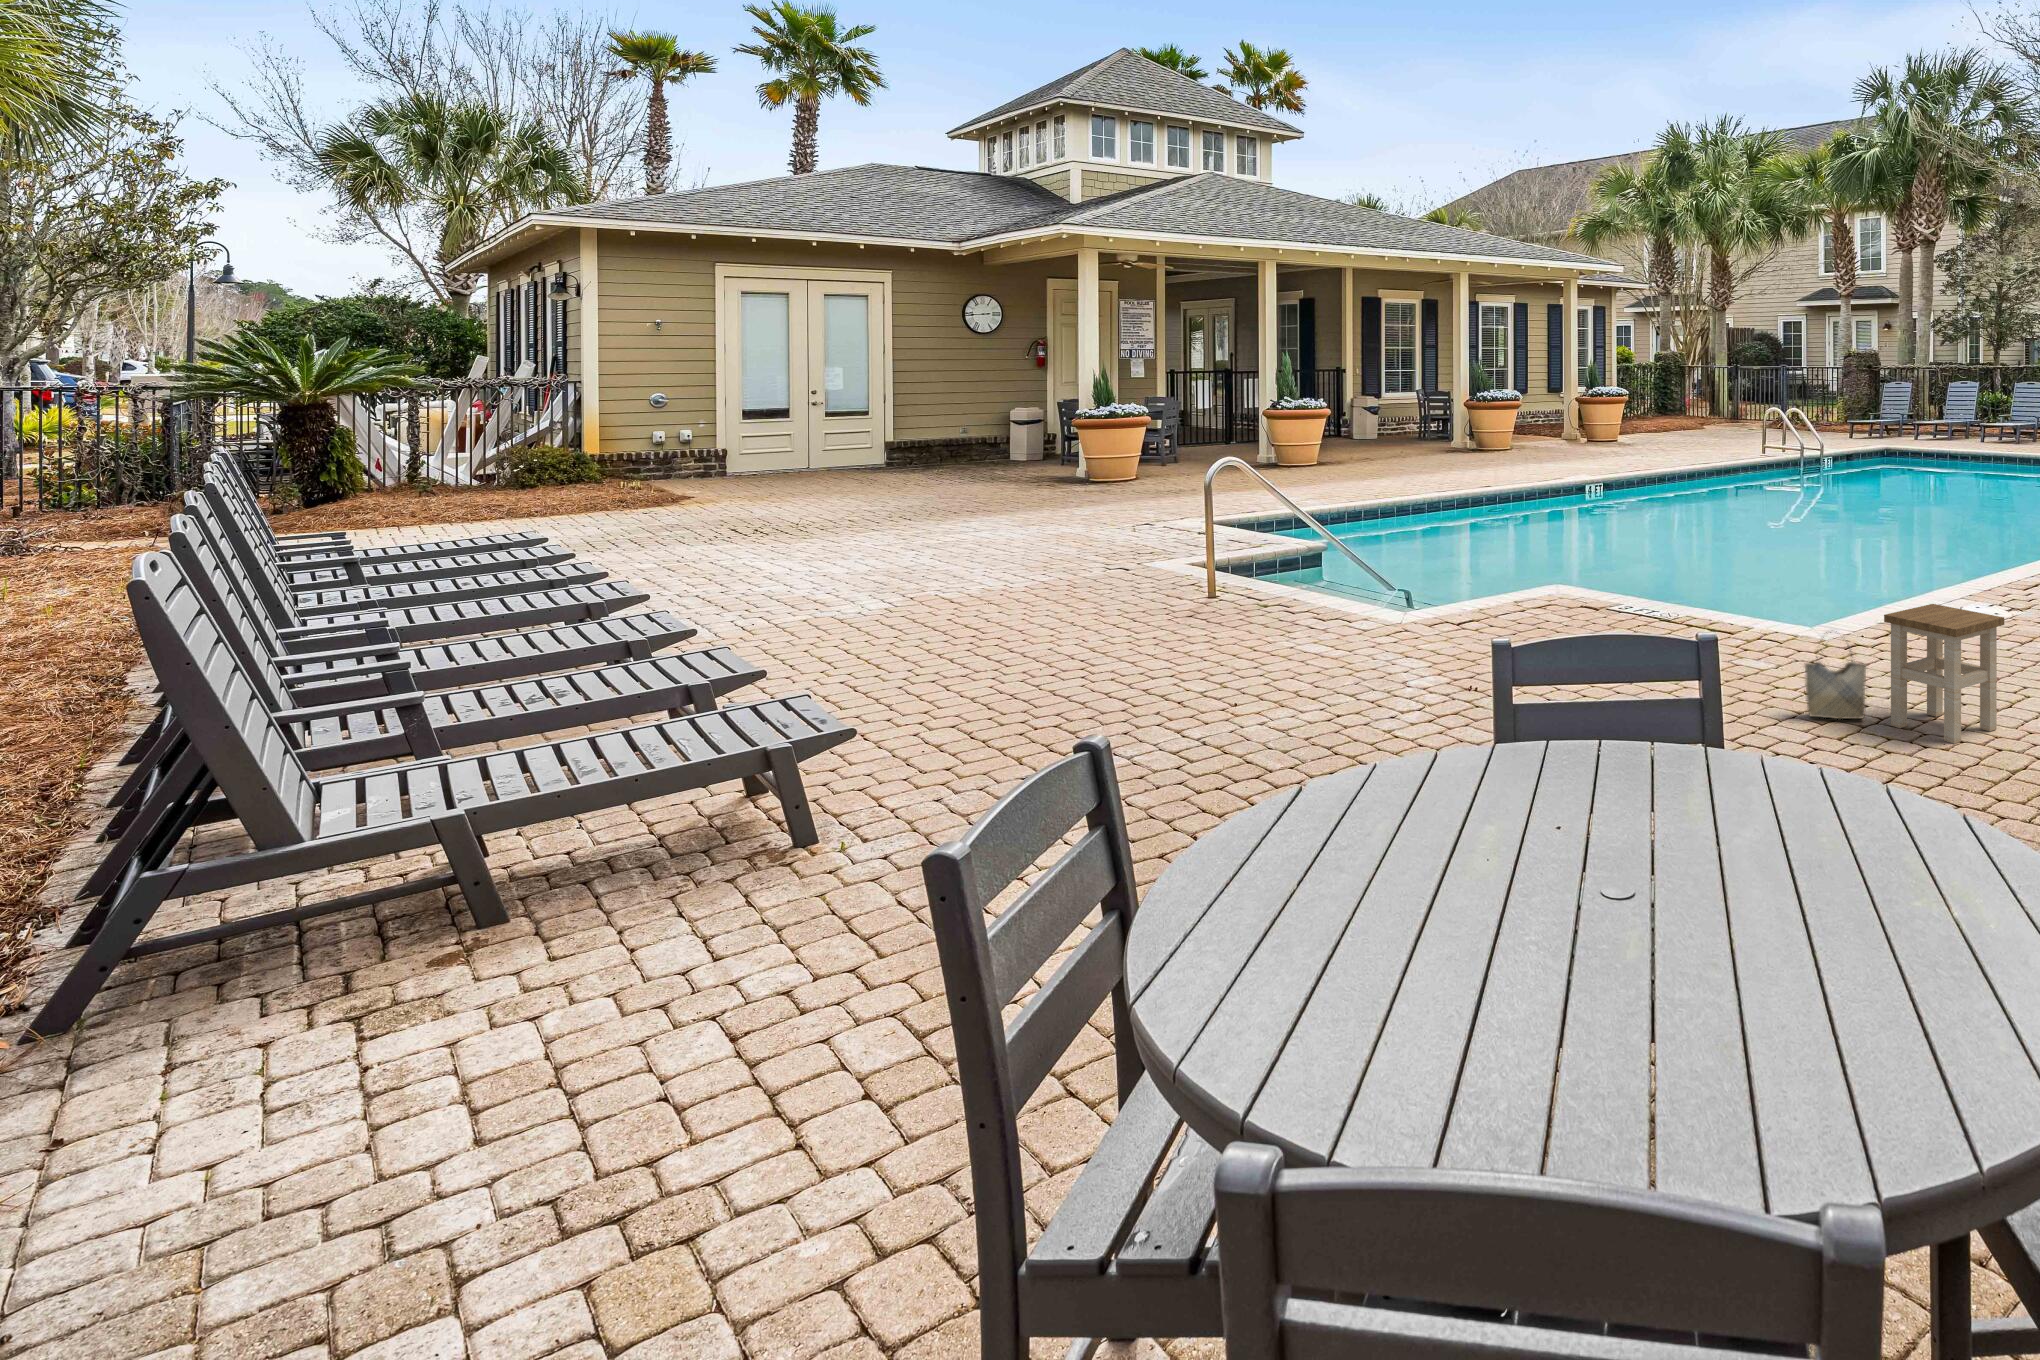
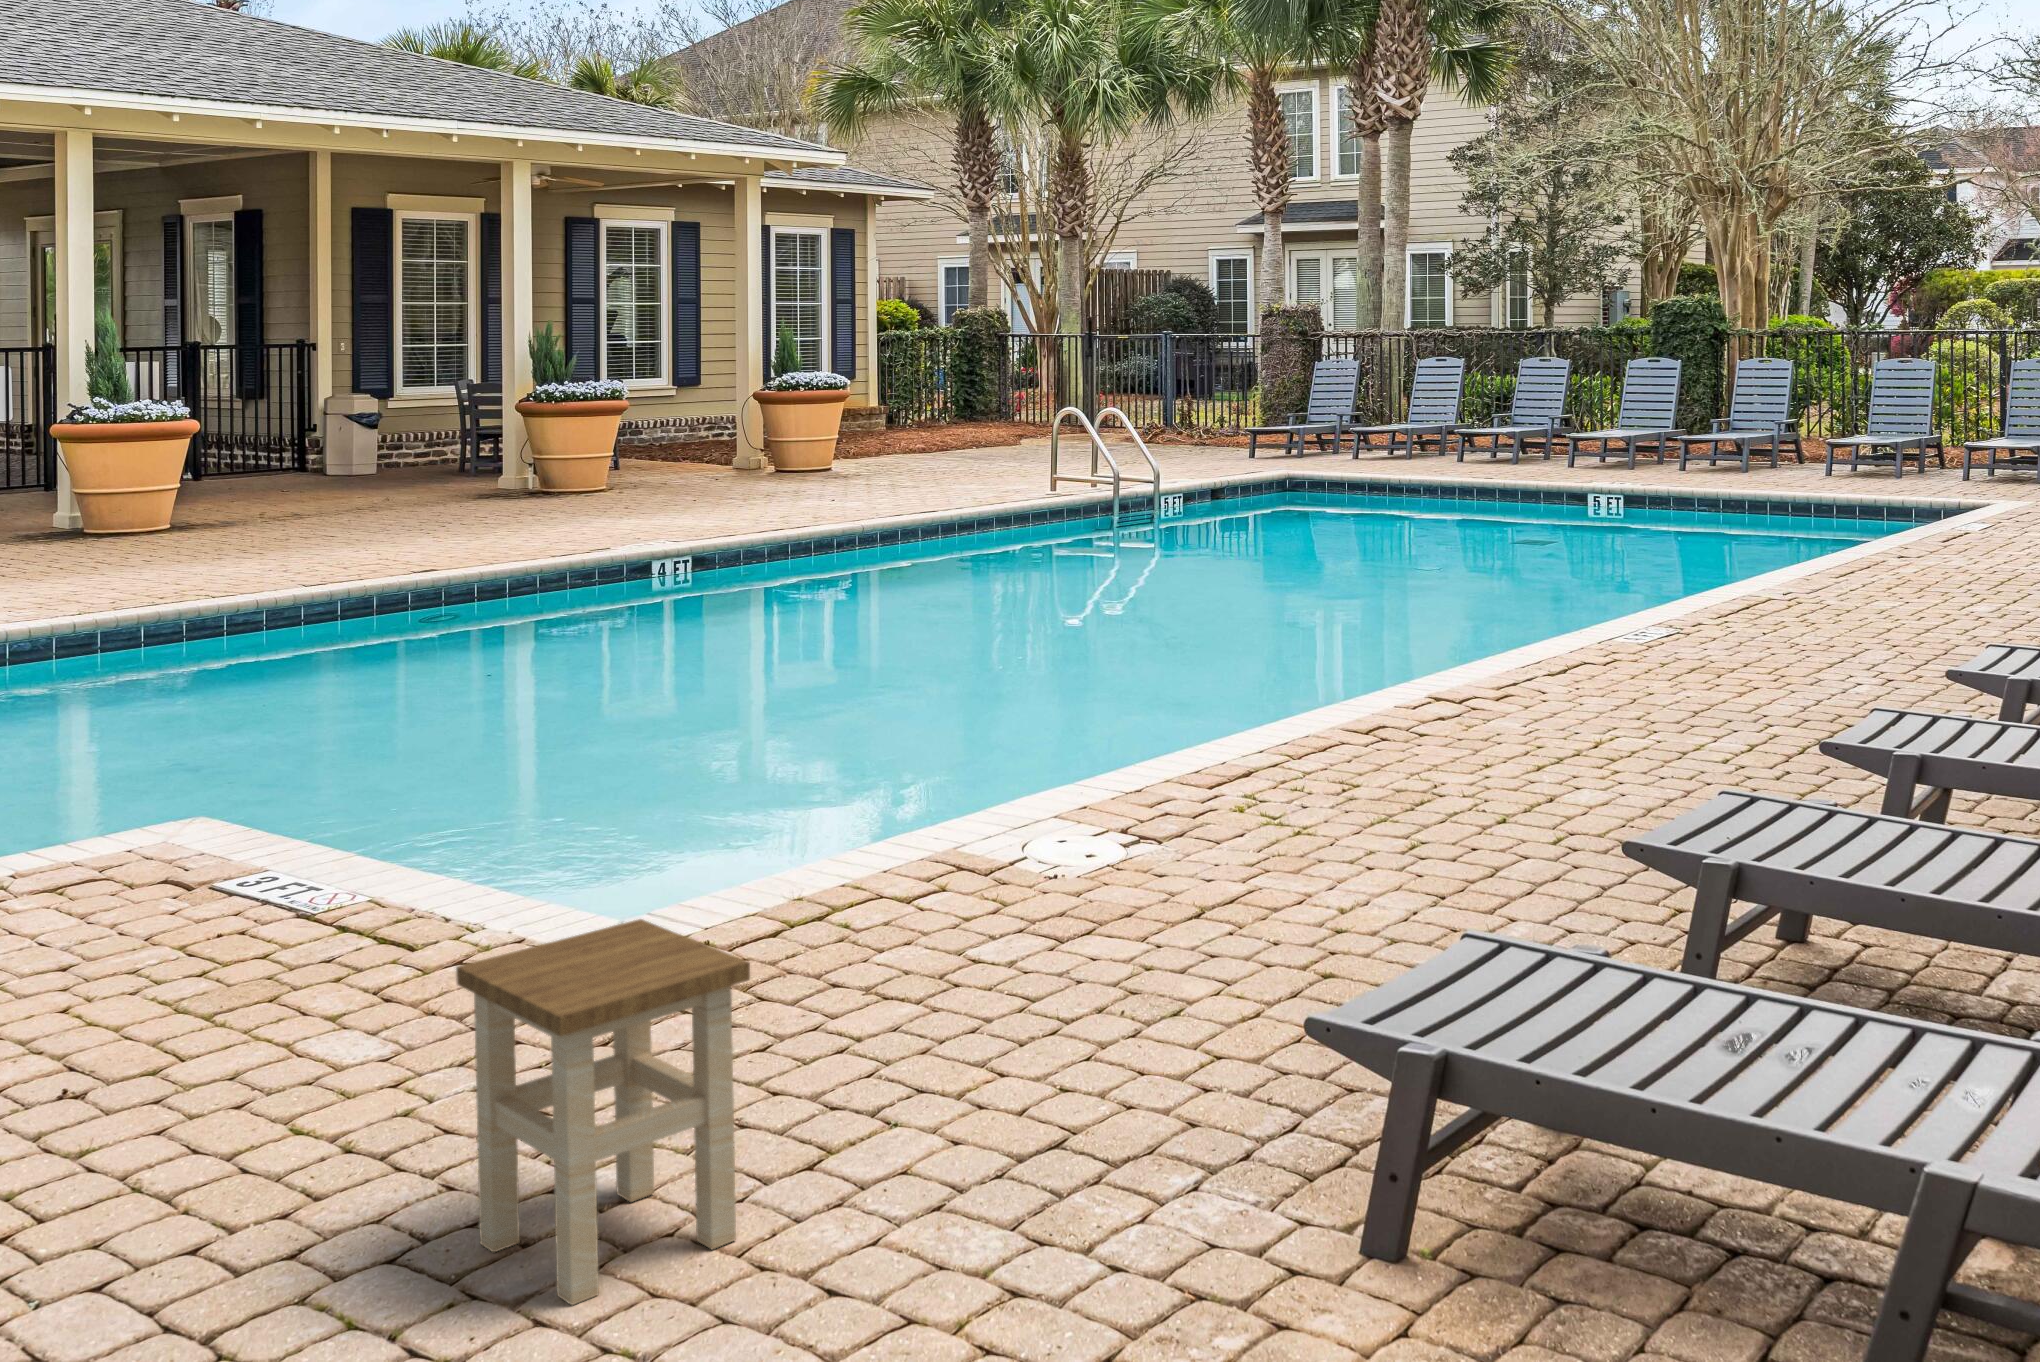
woven basket: present [1805,632,1866,719] -> none [283,999,449,1230]

